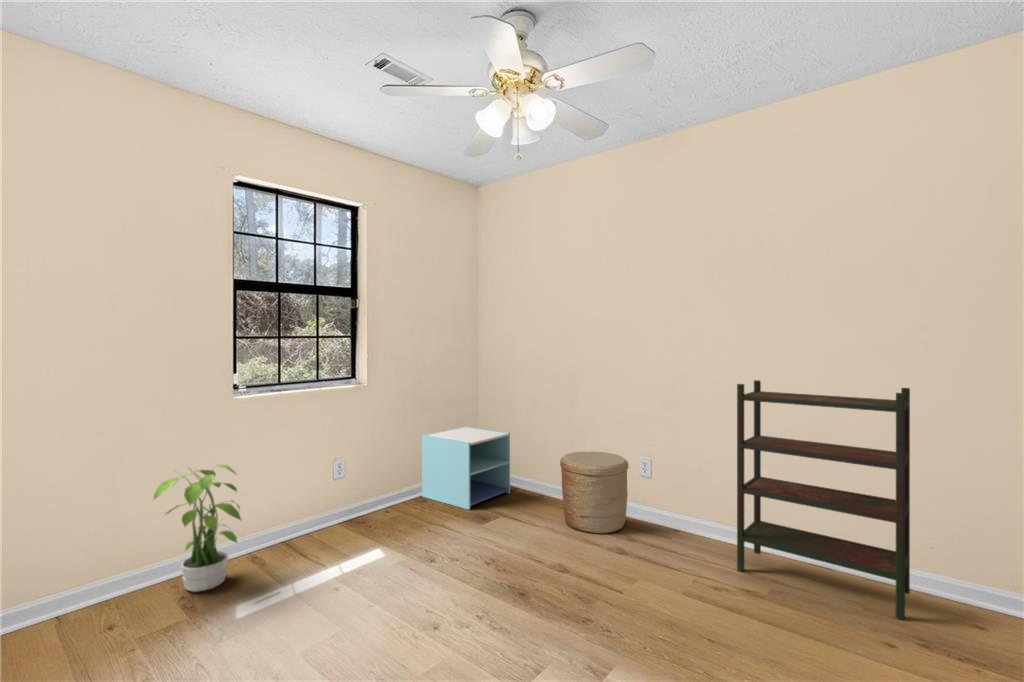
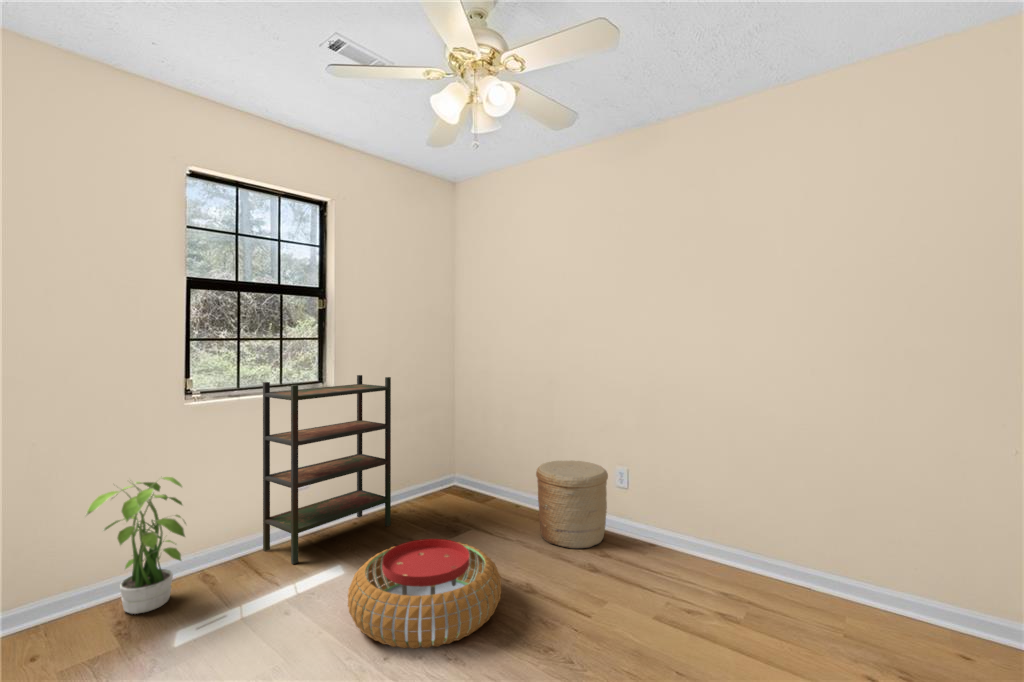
bookshelf: present [737,380,910,620] -> present [263,375,391,564]
nightstand: present [422,426,510,510] -> none [395,432,488,521]
pouf: none [395,522,536,619] -> present [348,539,501,649]

